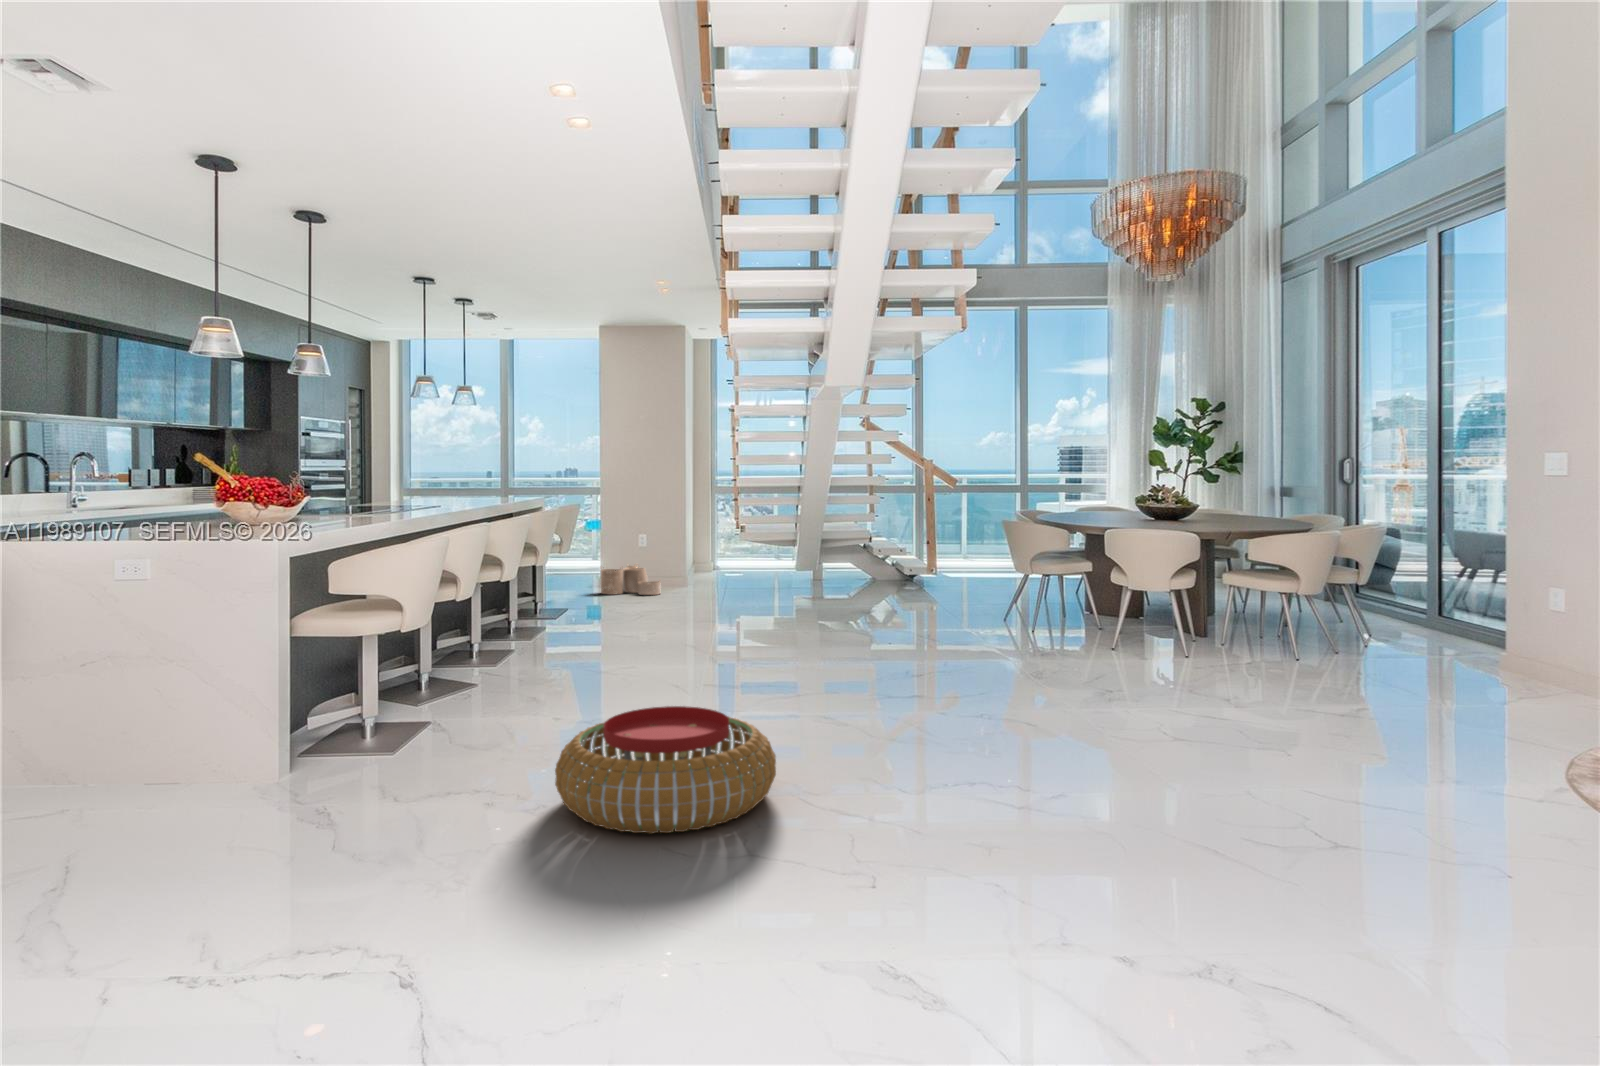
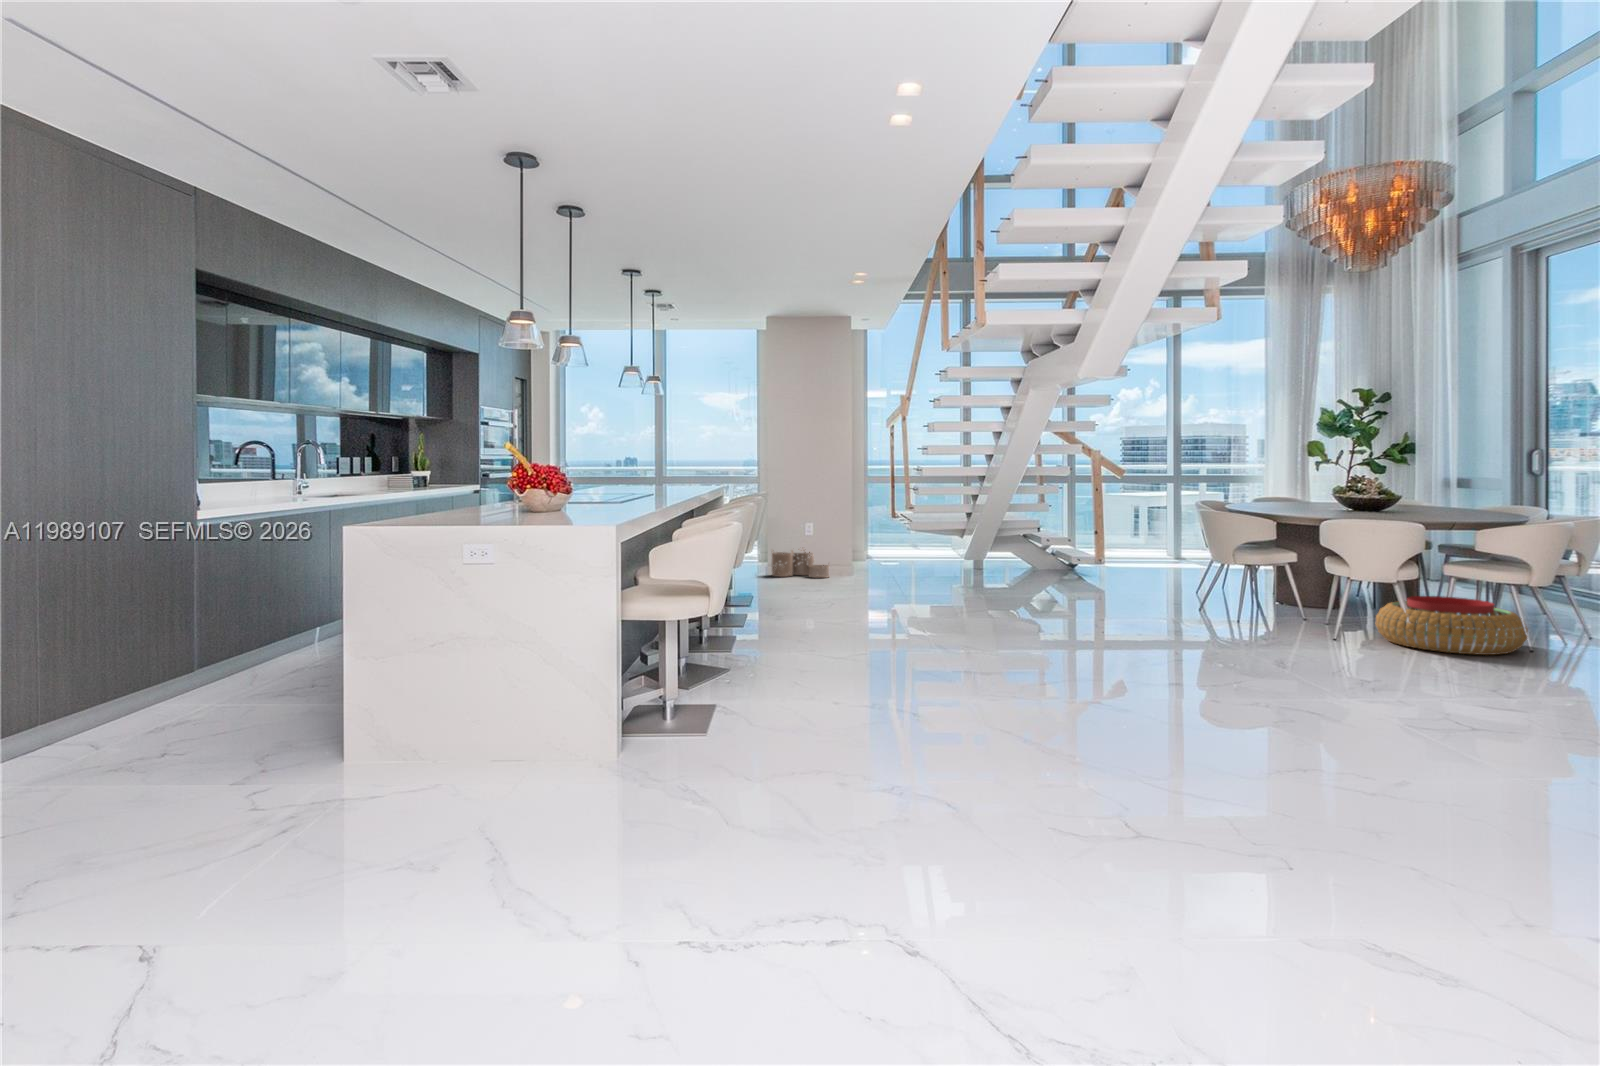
pouf: present [555,706,776,834] -> present [1376,596,1528,655]

